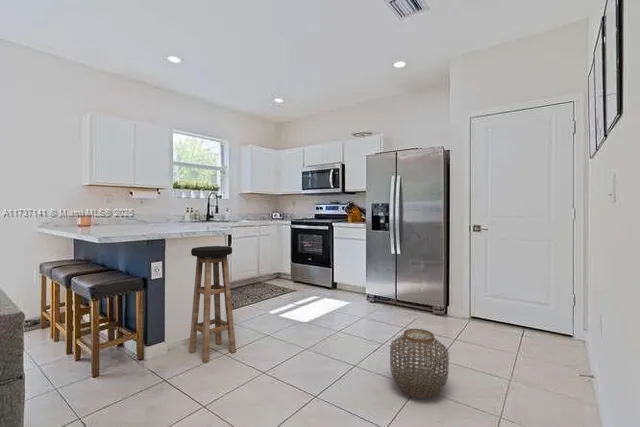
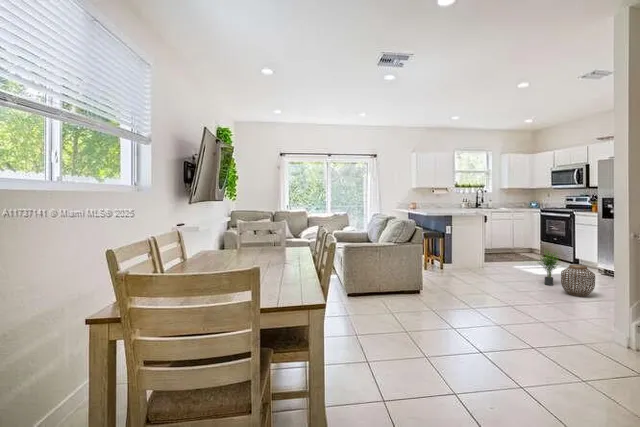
bar stool: present [189,246,236,362] -> none [463,221,486,273]
potted plant: none [324,293,376,368] -> present [539,251,558,285]

